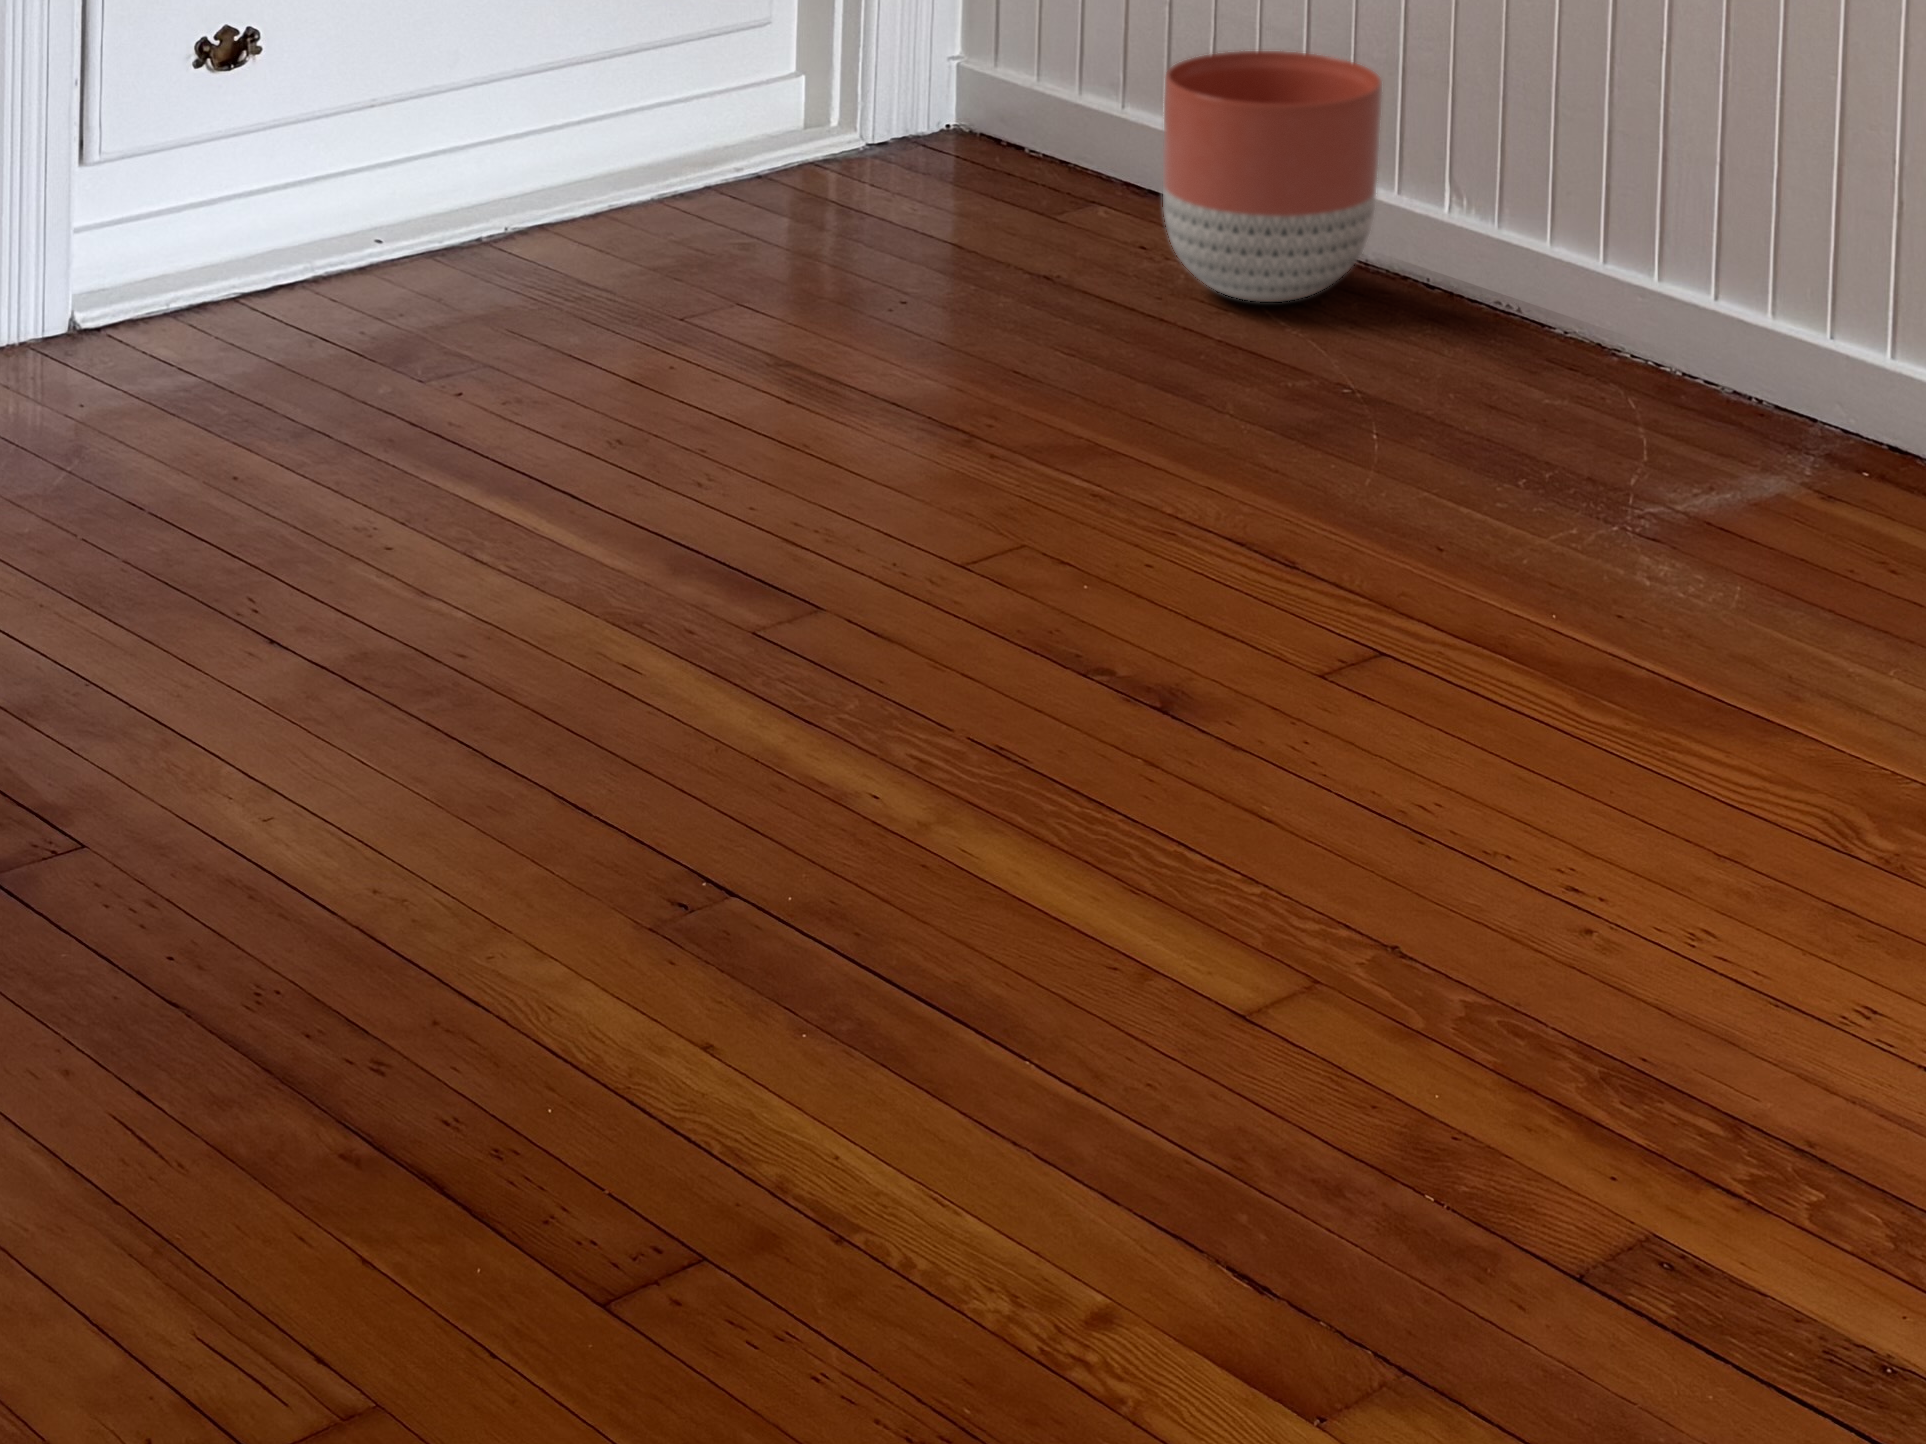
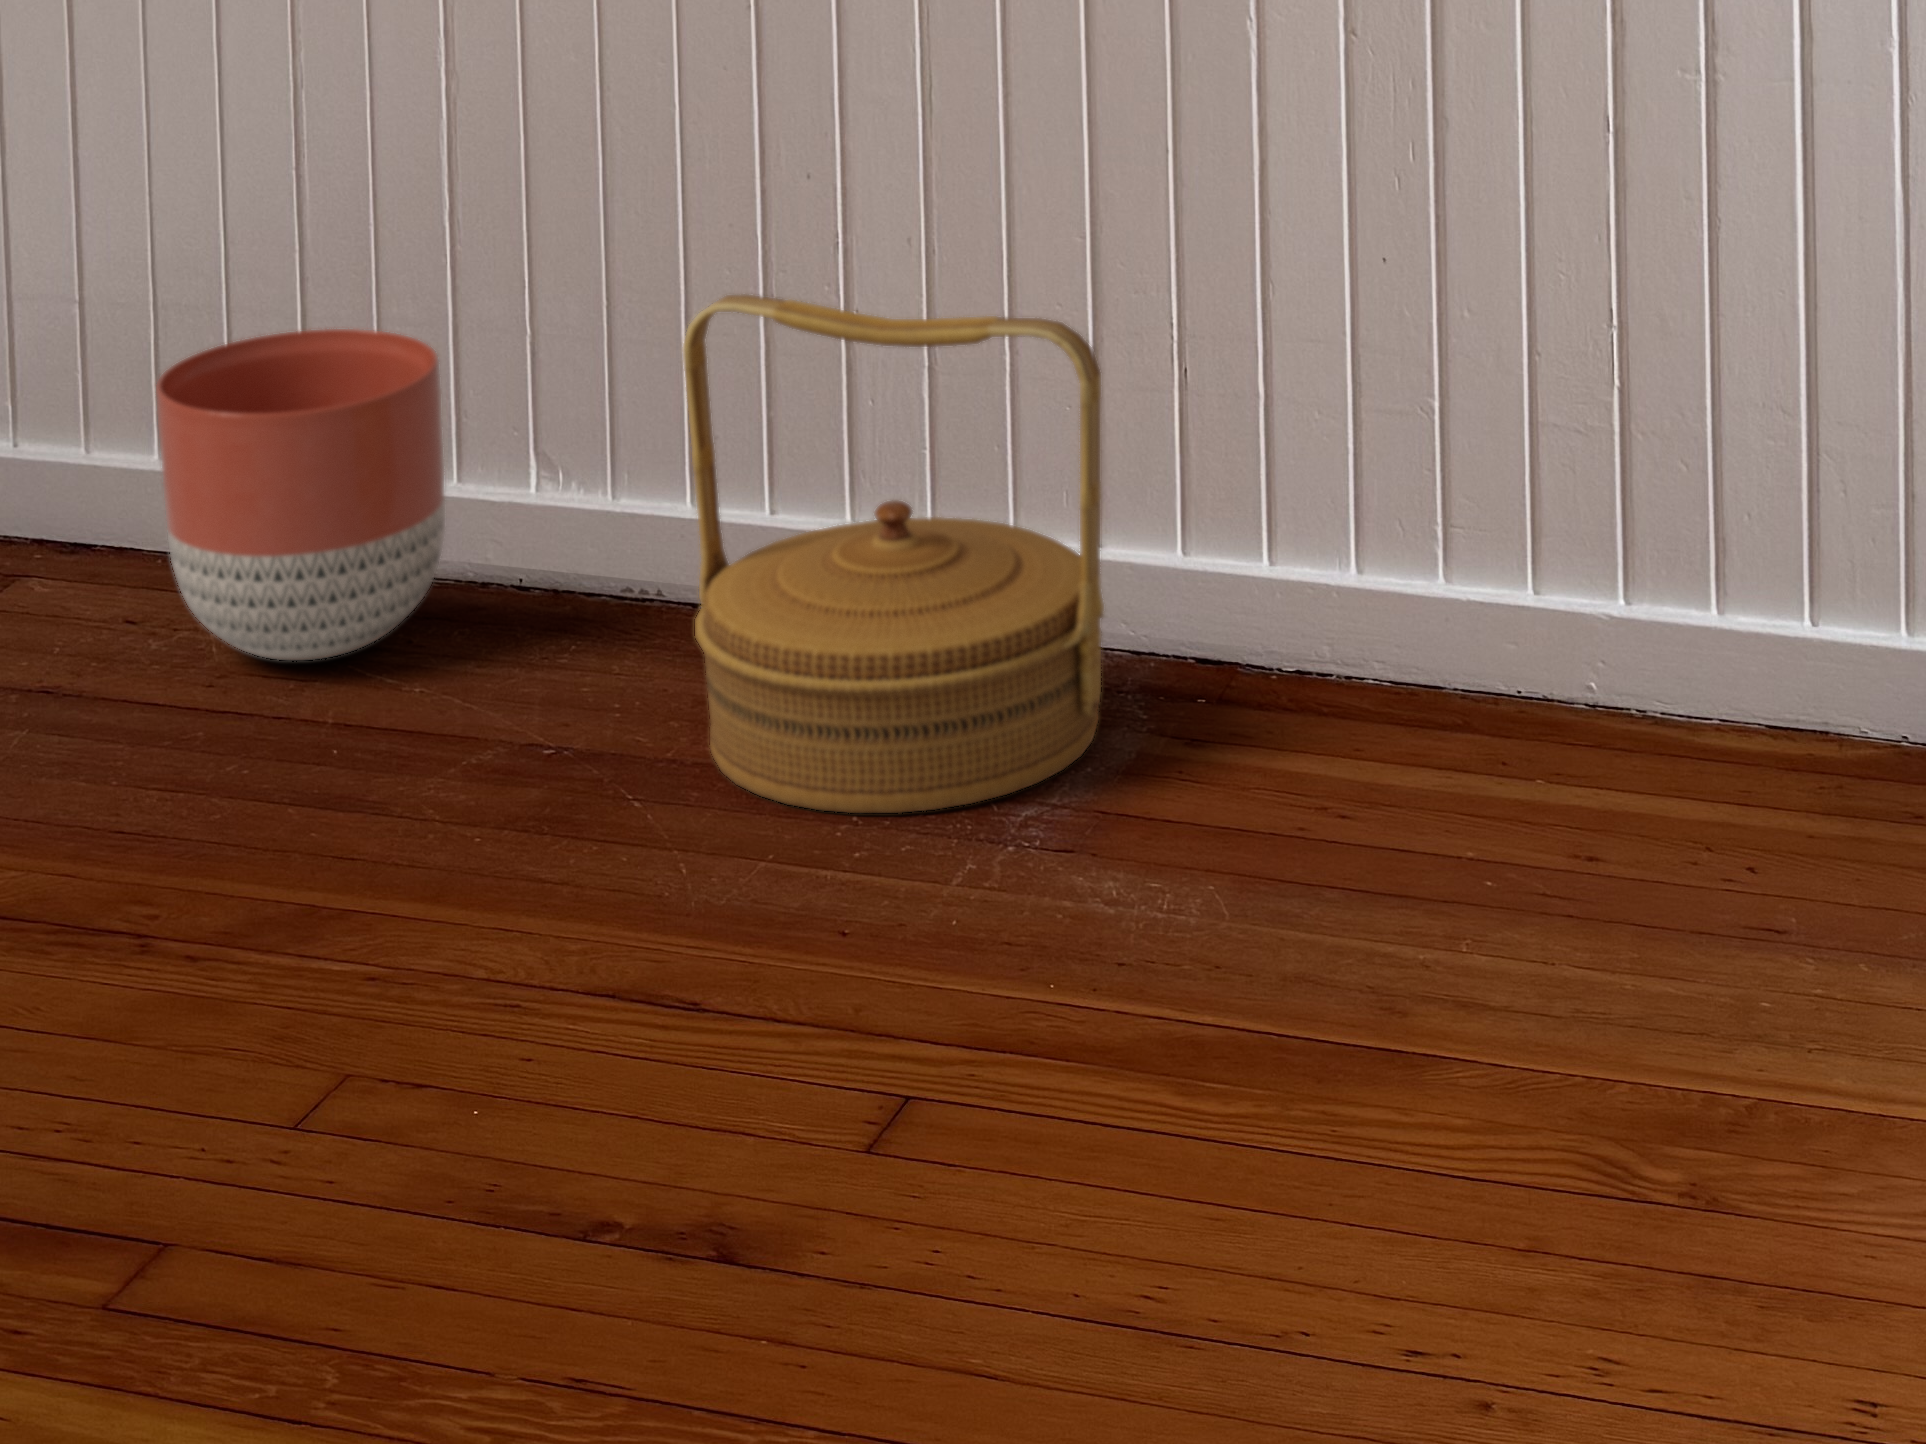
woven basket: none [1475,68,1805,500] -> present [683,294,1104,813]

